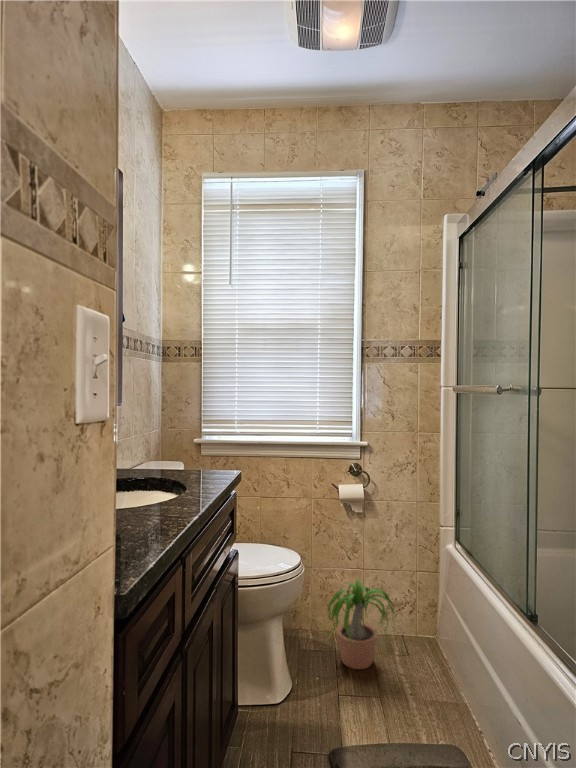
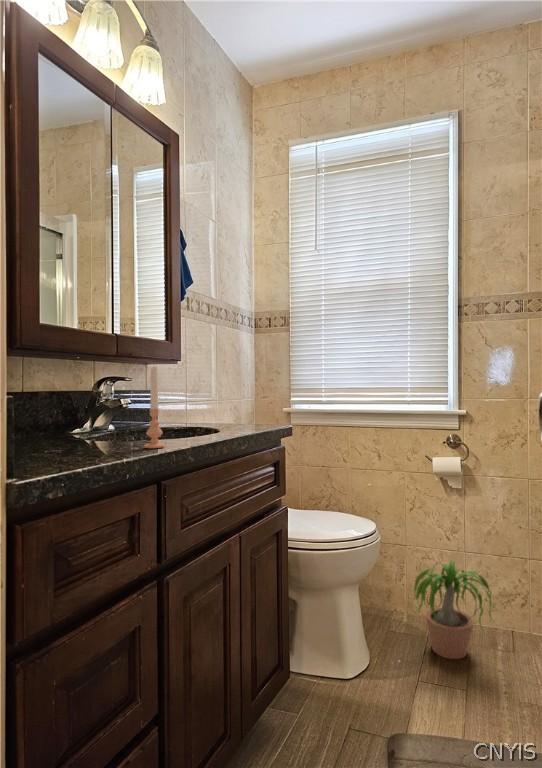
candle: none [151,439,172,523] -> present [144,367,165,448]

